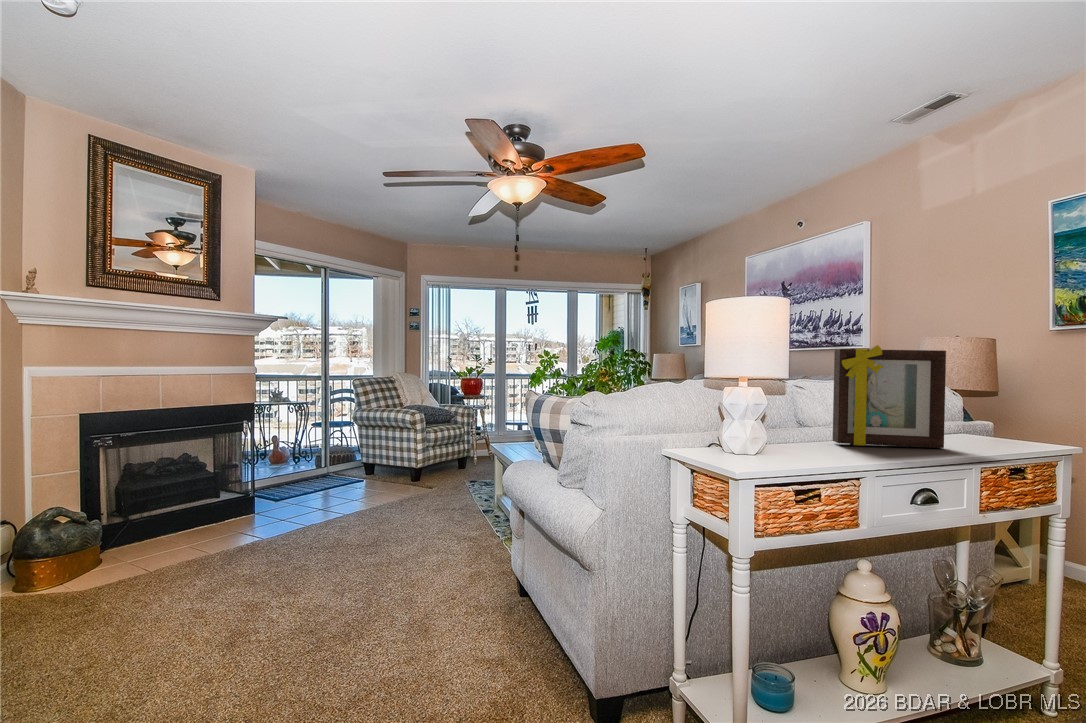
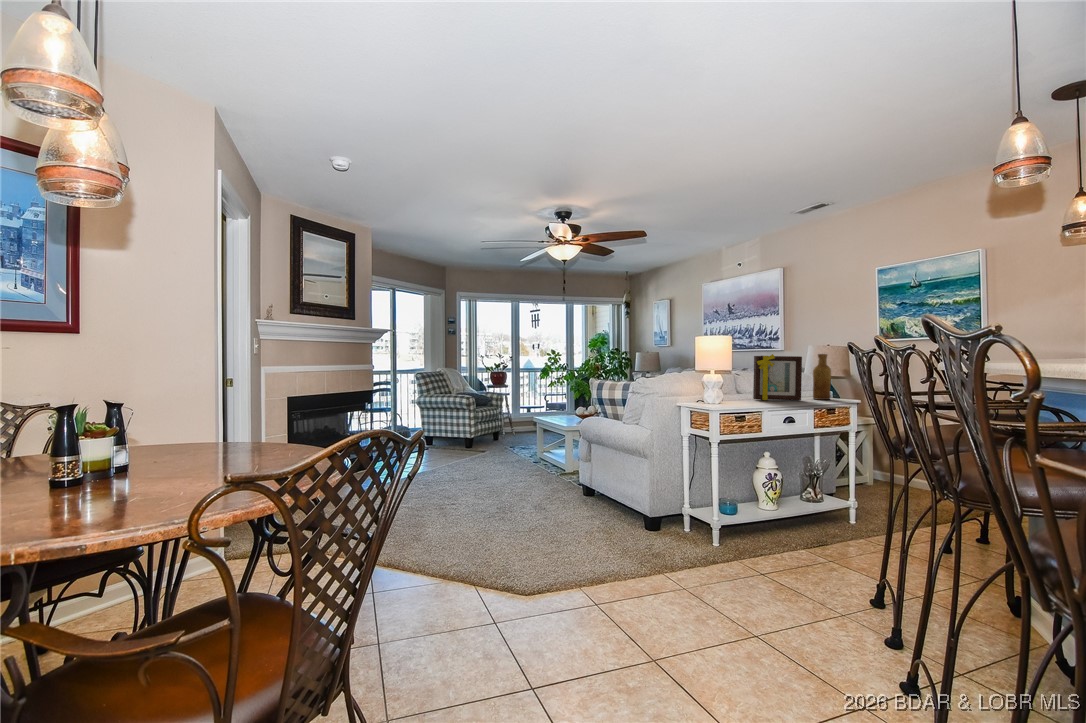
vase: none [964,346,1010,446] -> present [813,354,831,400]

